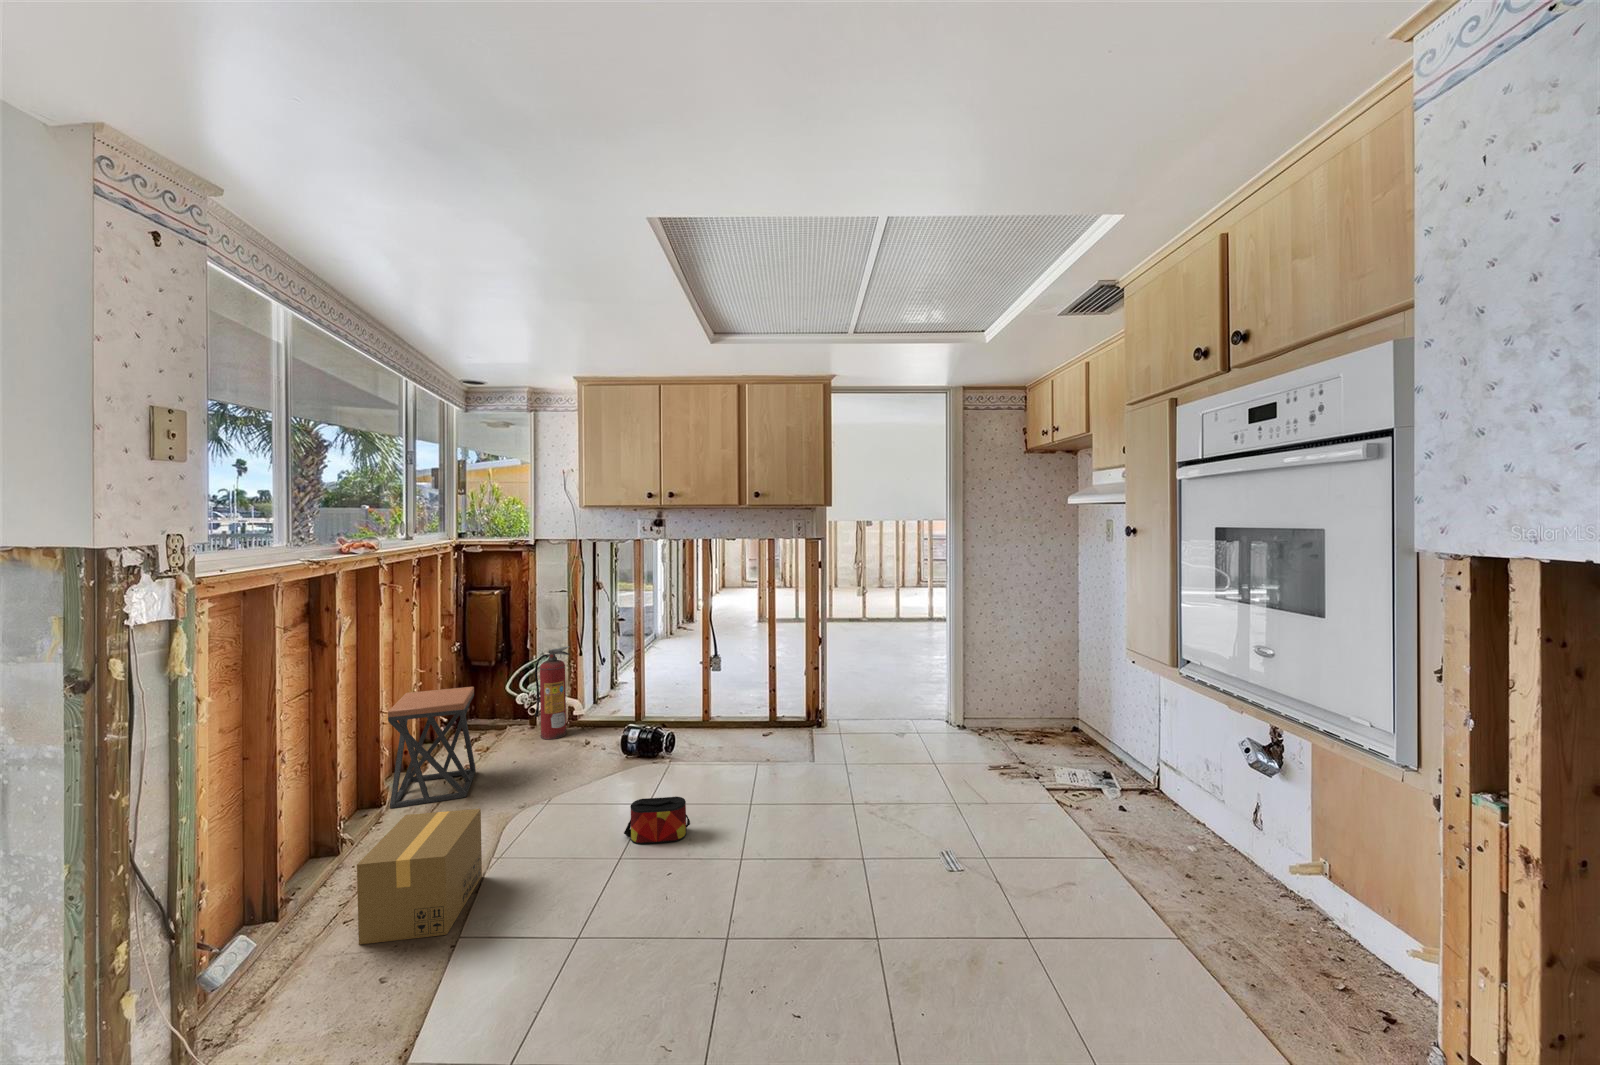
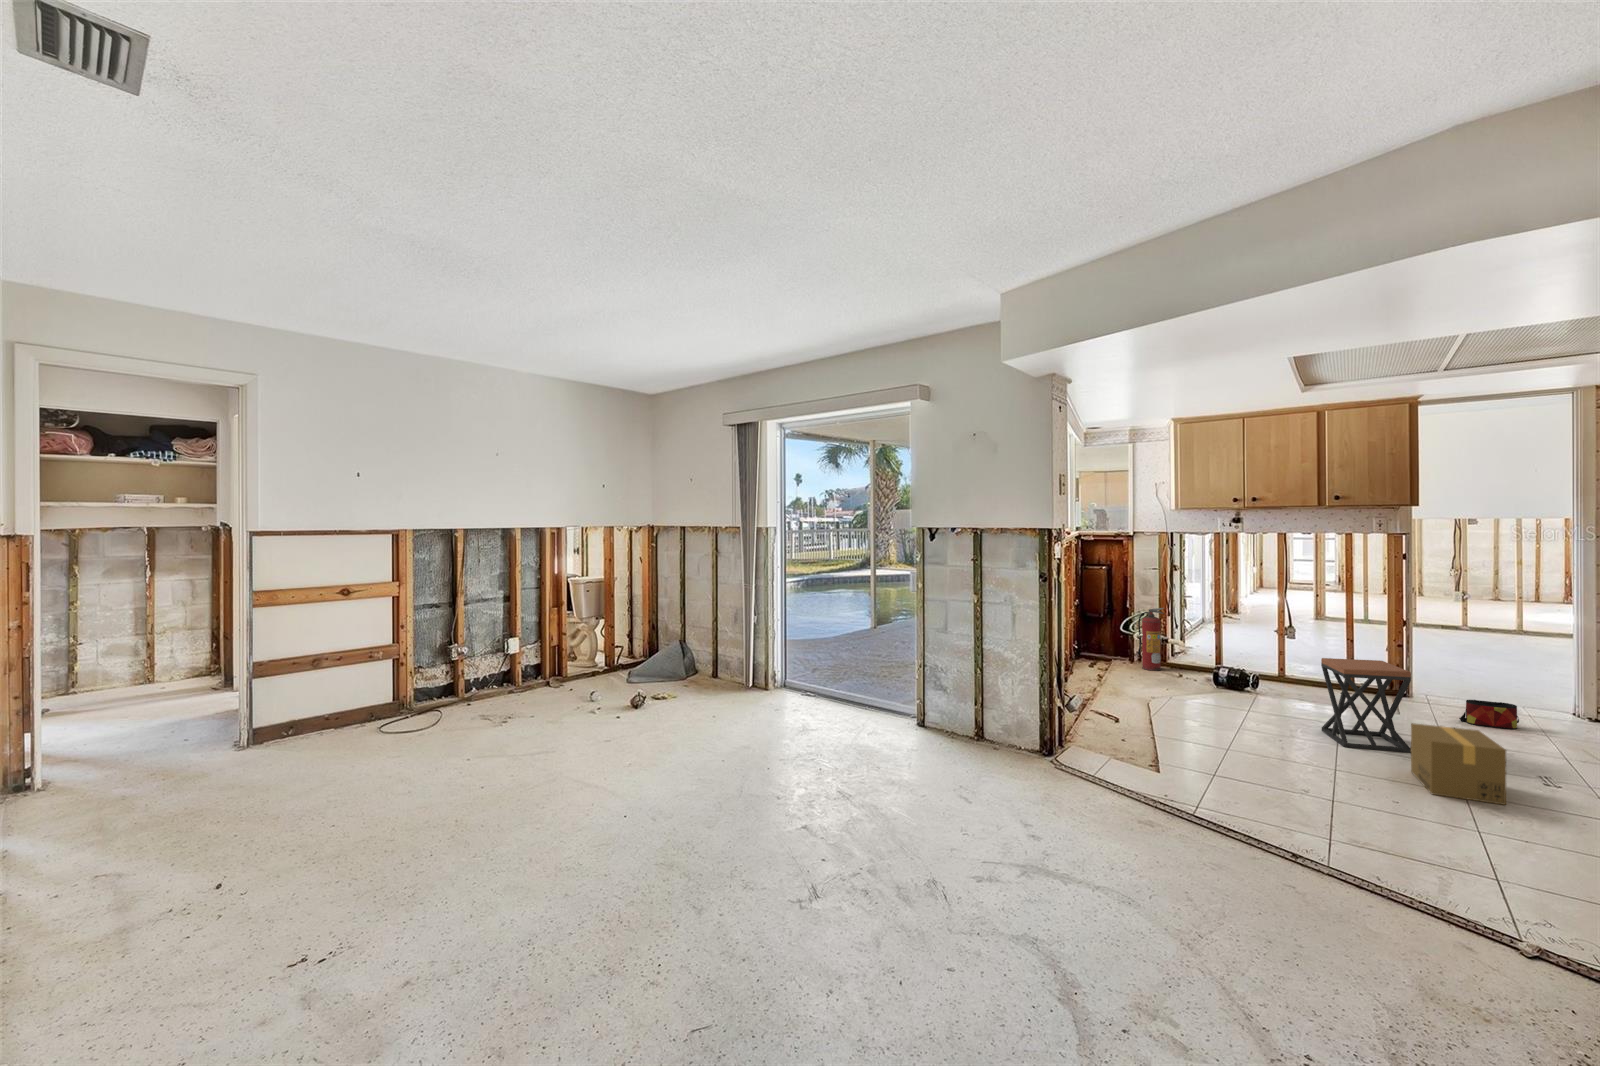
stool: present [388,687,476,808] -> present [1321,658,1411,752]
bag: present [624,797,690,844] -> present [1459,700,1519,729]
cardboard box: present [357,809,482,945] -> present [1411,723,1506,805]

